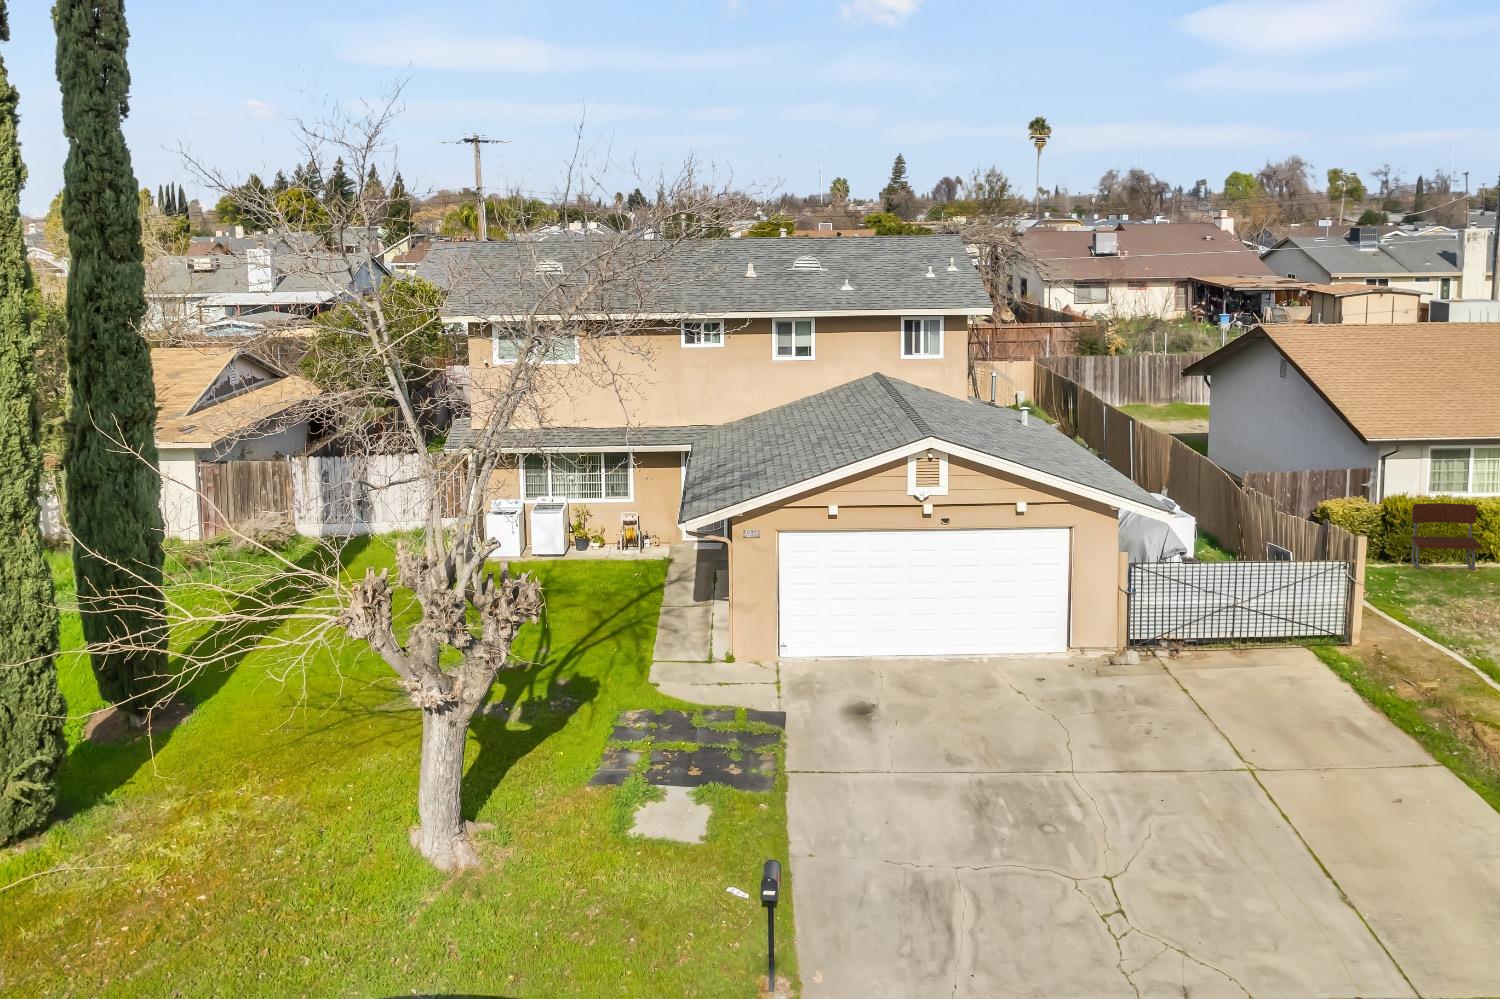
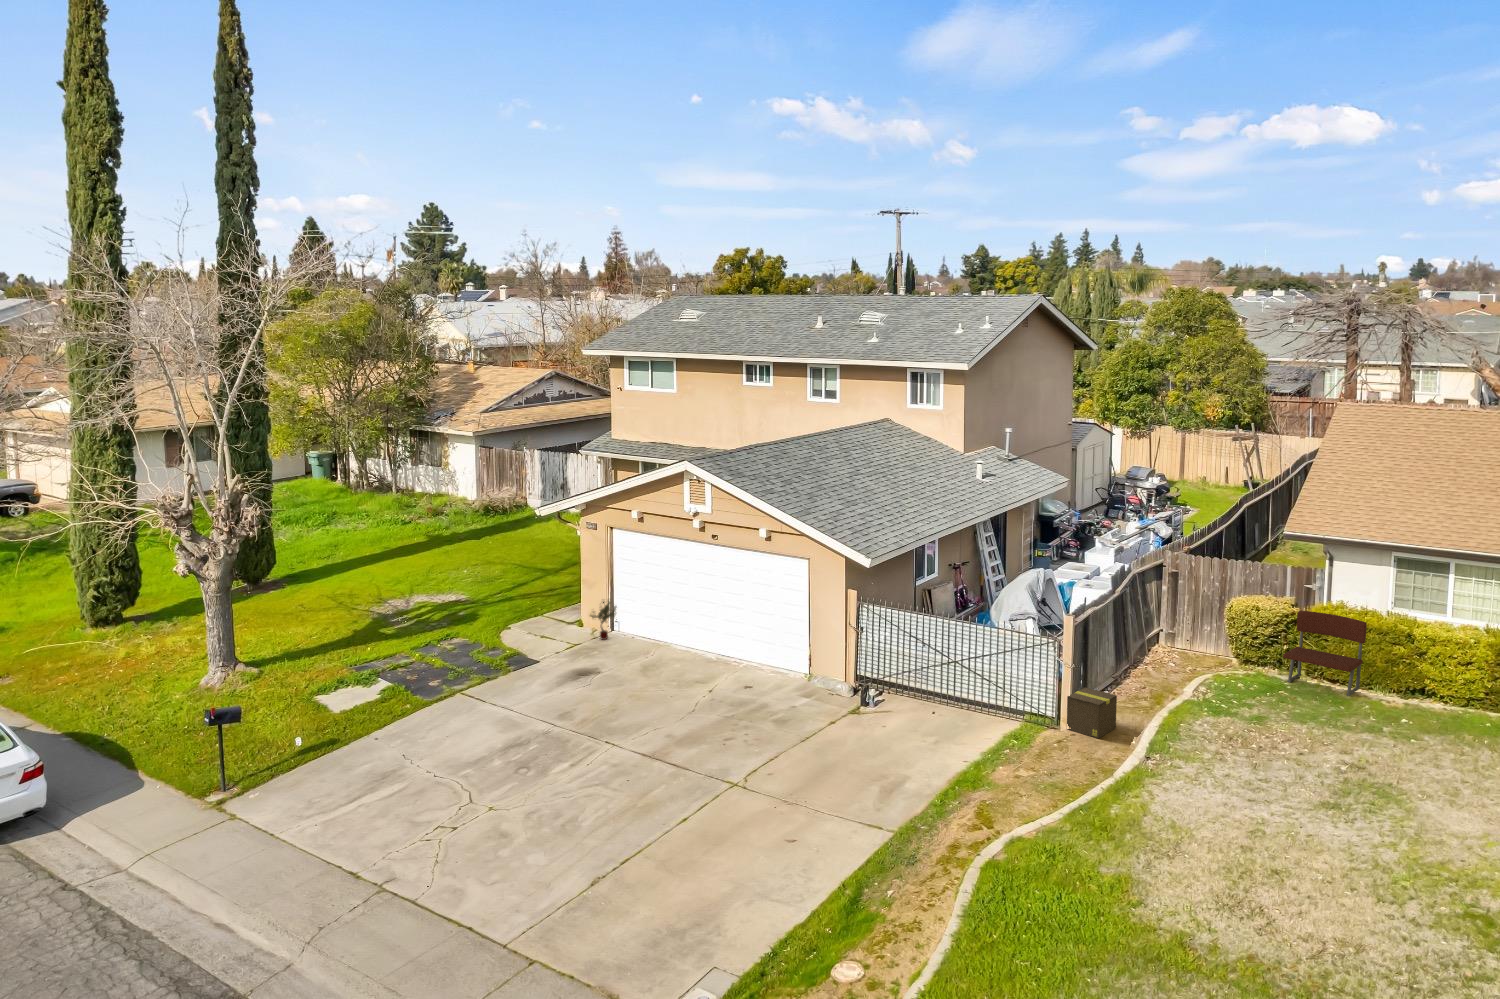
cardboard box: none [1355,602,1402,646] -> present [1067,687,1117,738]
potted tree: none [754,612,796,663] -> present [590,601,616,640]

